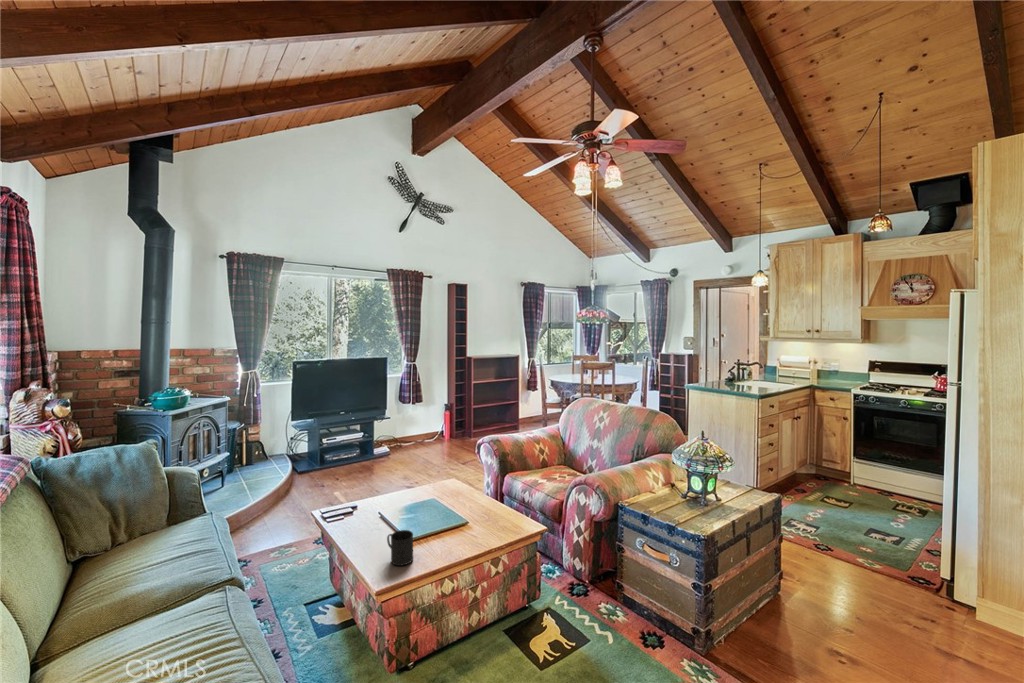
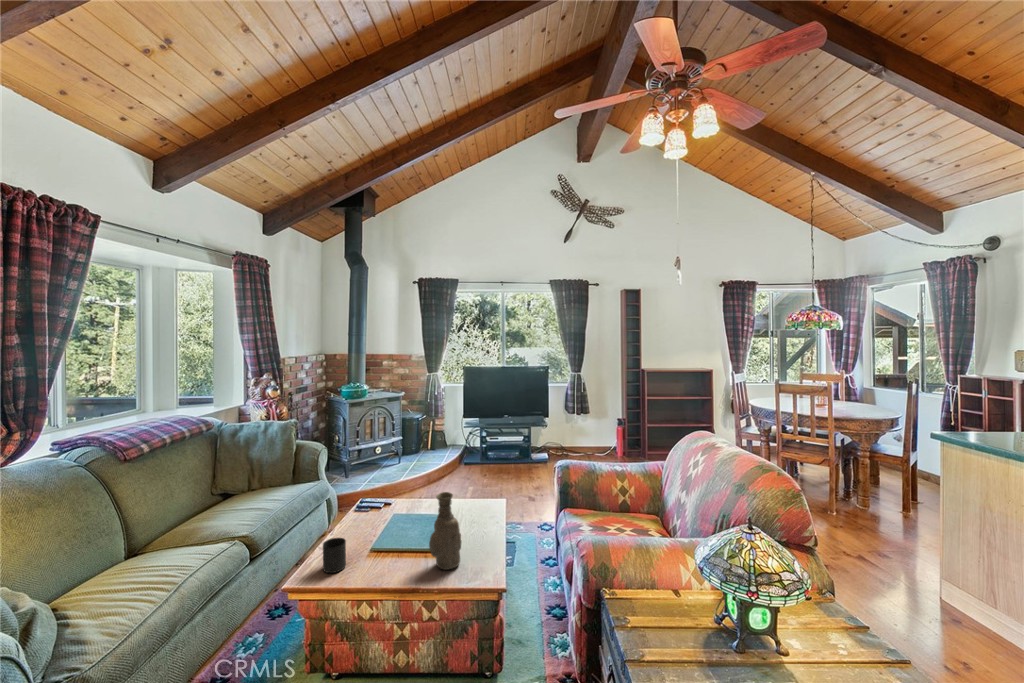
vase: none [483,464,507,530] -> present [429,492,461,570]

